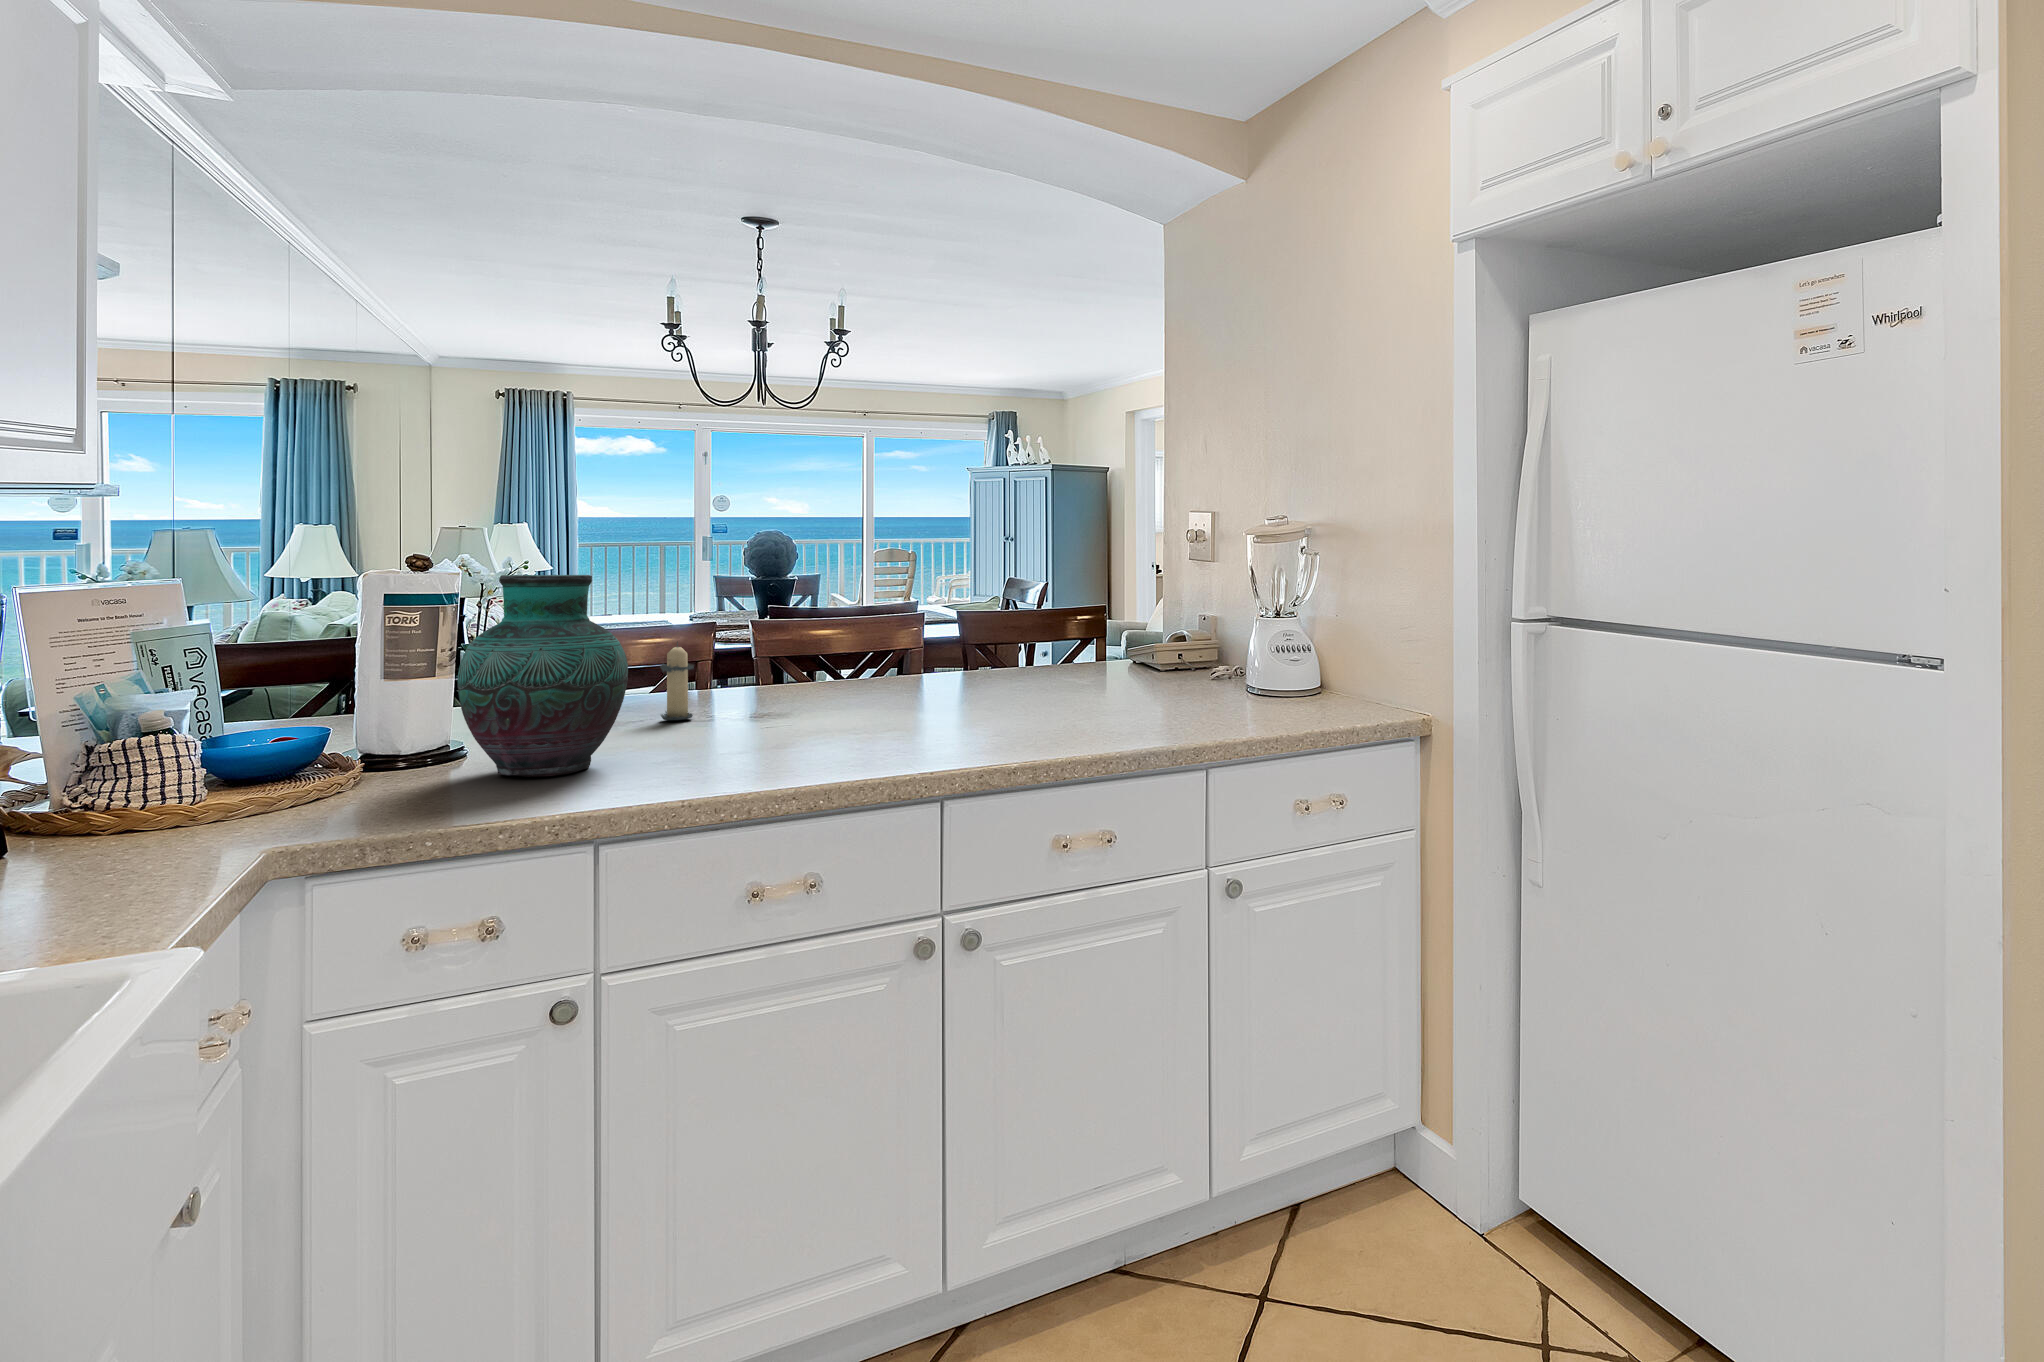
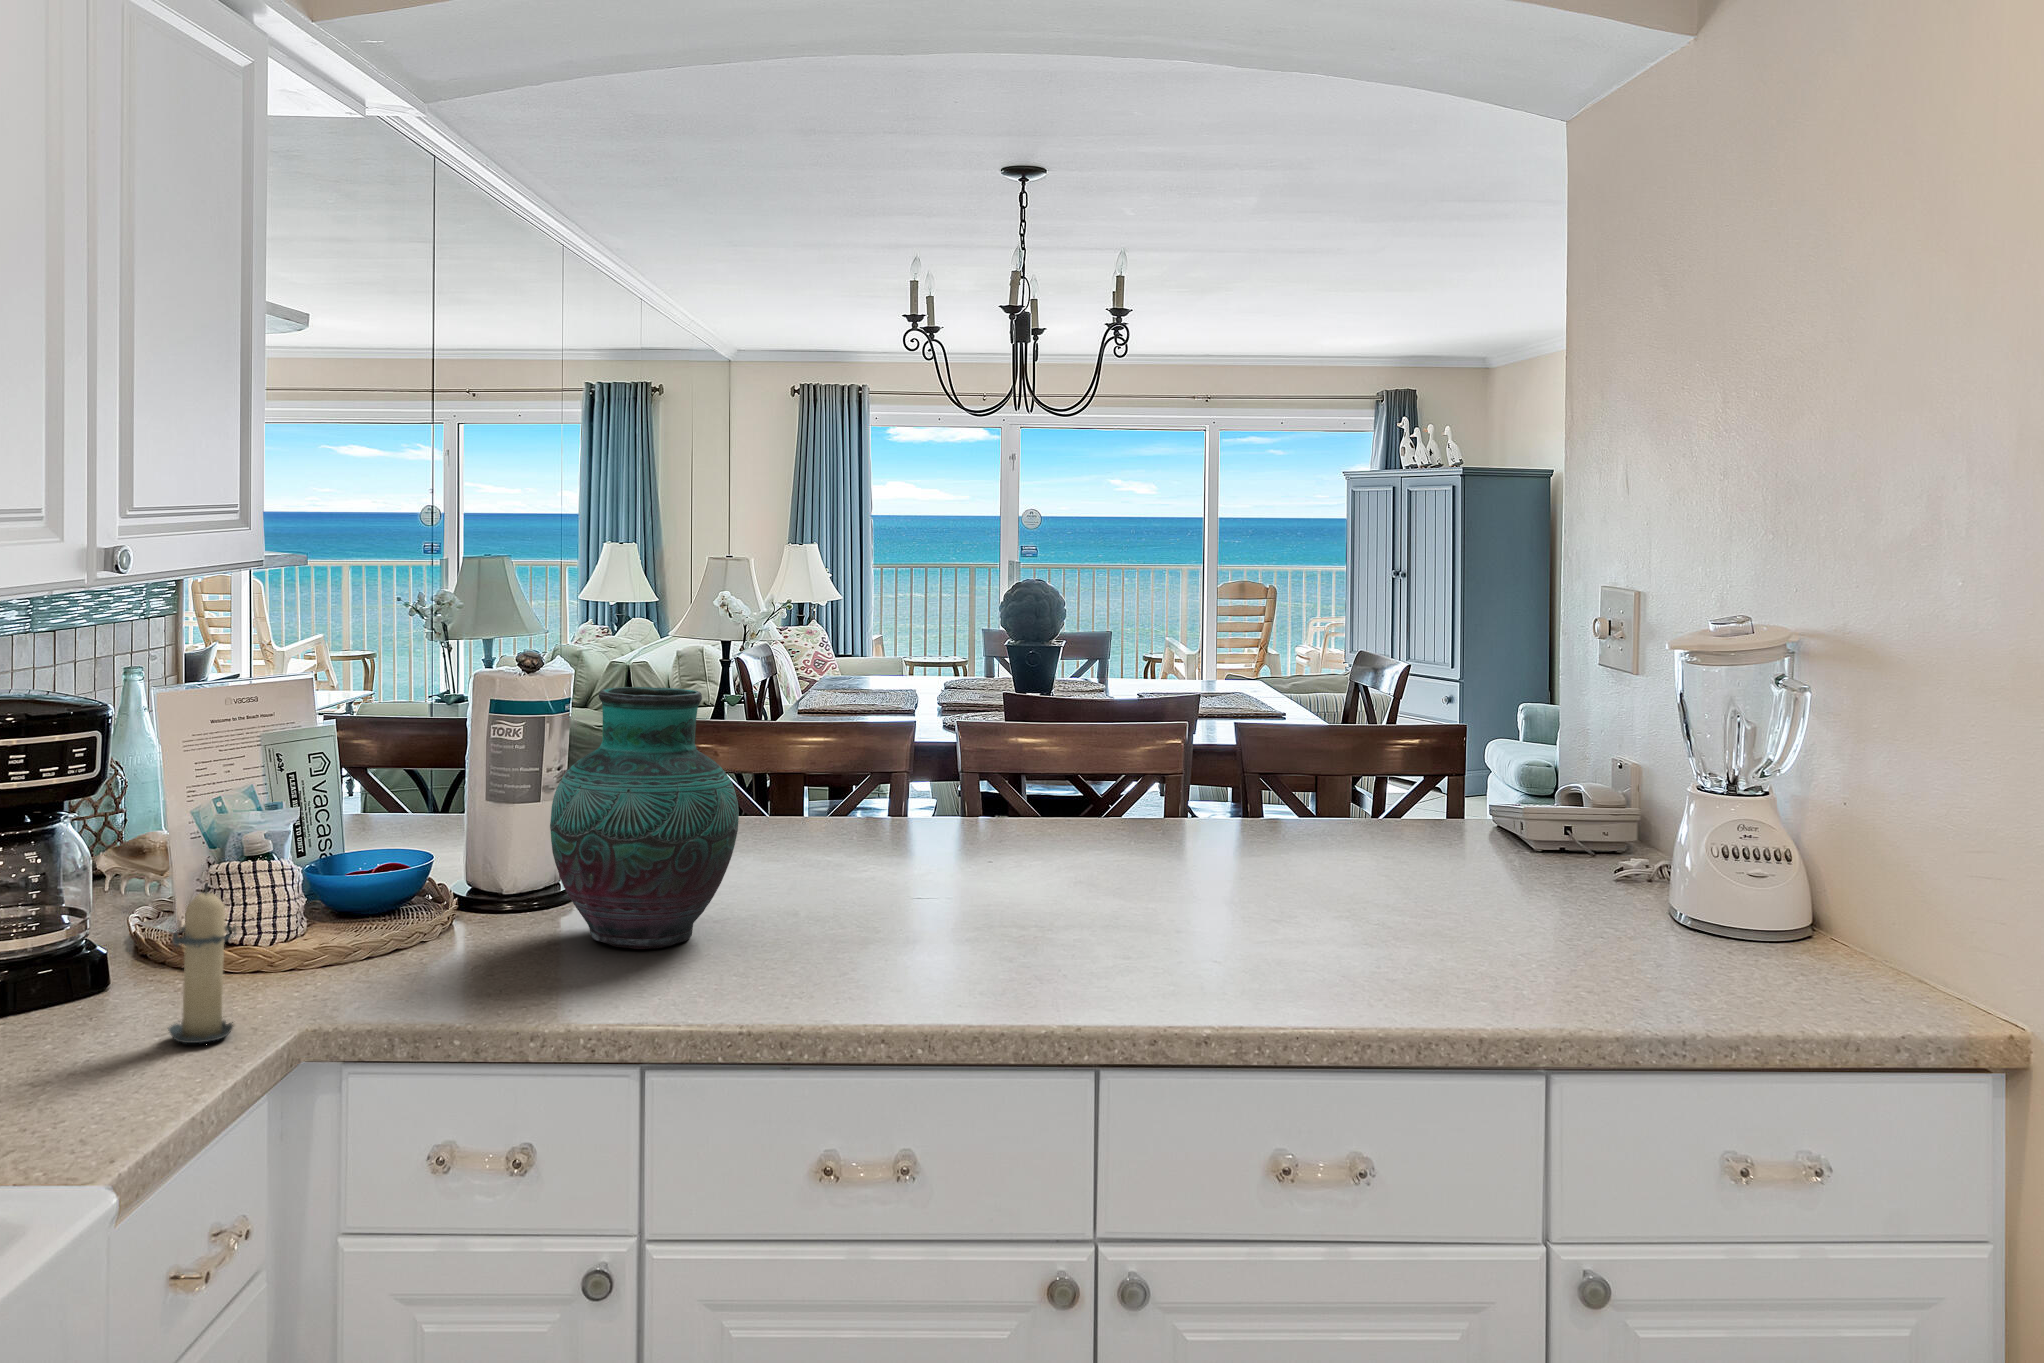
candle: present [660,642,694,720] -> present [169,883,237,1043]

